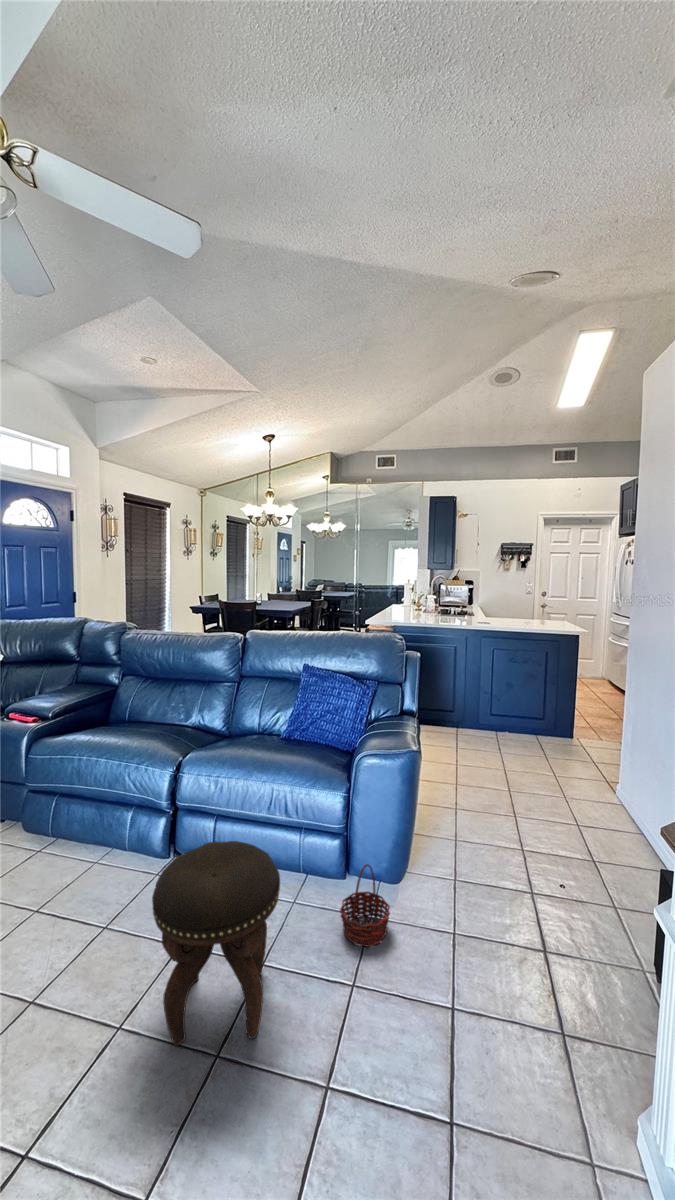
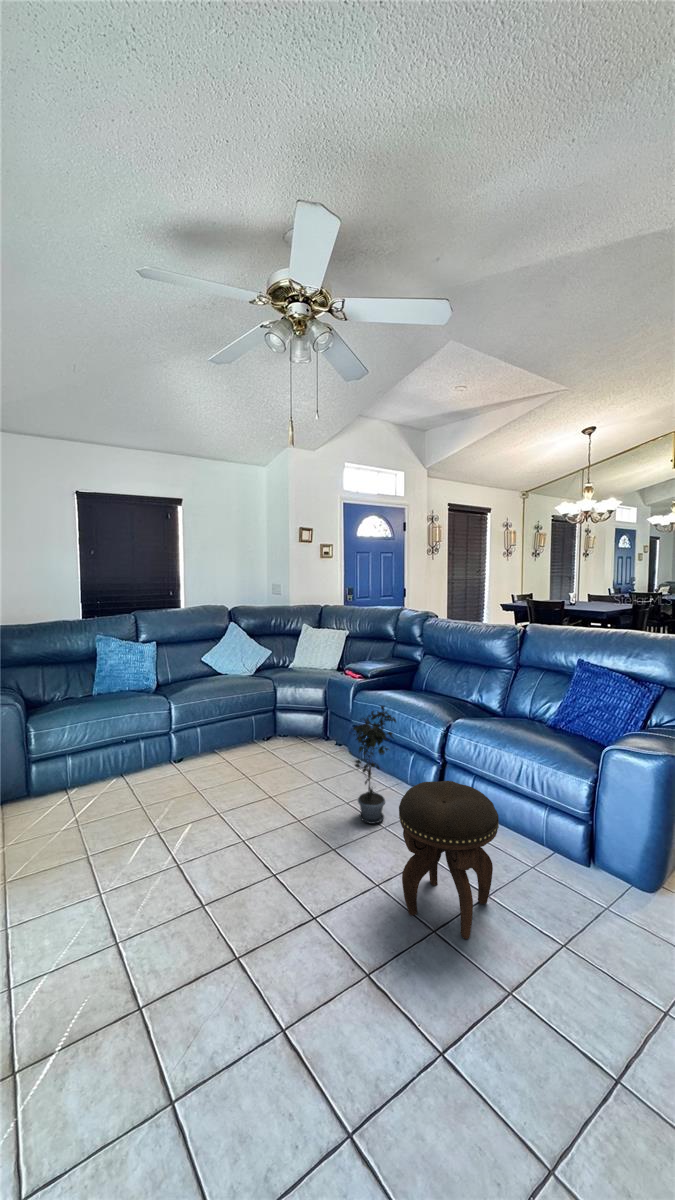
potted plant: none [36,760,118,932] -> present [349,706,396,824]
basket: present [340,864,390,947] -> none [571,854,629,935]

